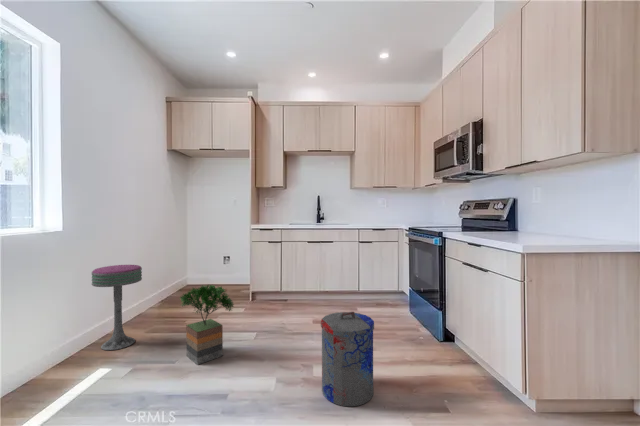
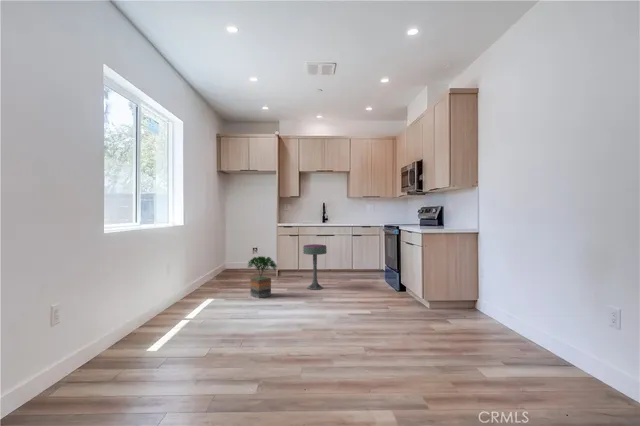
bar stool: present [92,265,142,350] -> present [303,244,327,290]
trash can: present [321,312,374,407] -> none [327,265,354,308]

